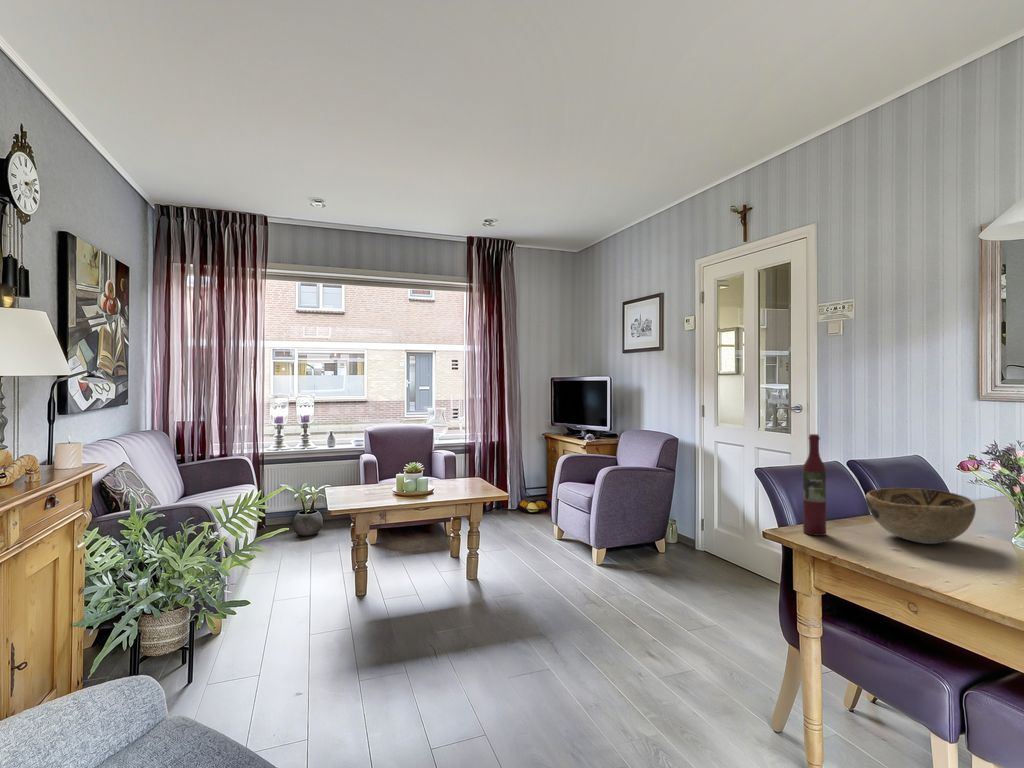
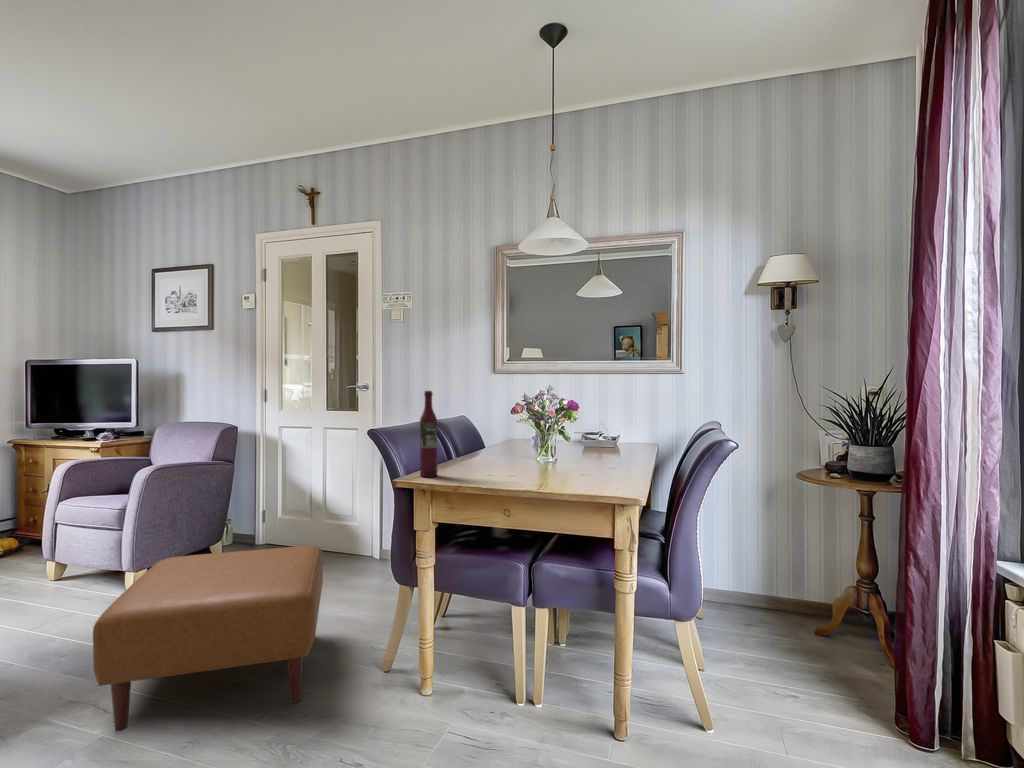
decorative bowl: present [865,488,976,544] -> none [459,431,525,469]
ottoman: none [536,549,725,718] -> present [93,546,323,731]

